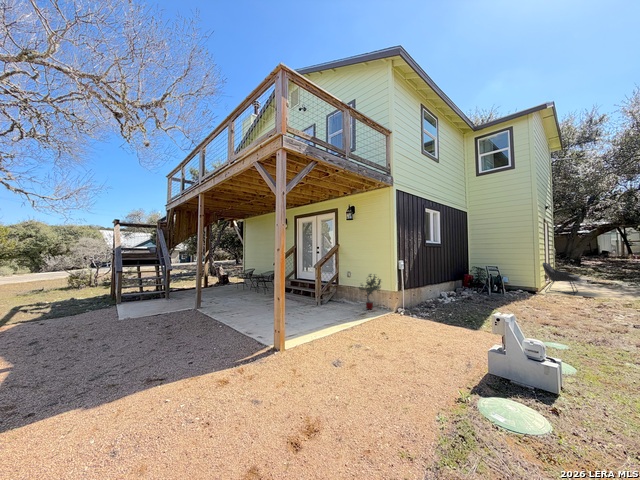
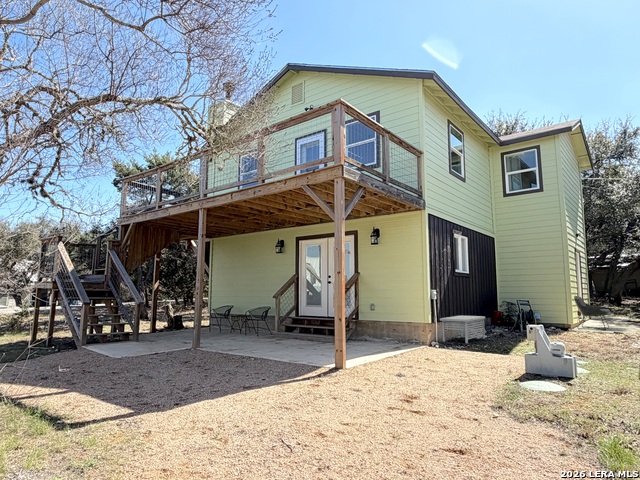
potted tree: present [359,274,381,310] -> none [387,304,415,344]
storage bench: none [407,282,453,311] -> present [440,316,485,343]

